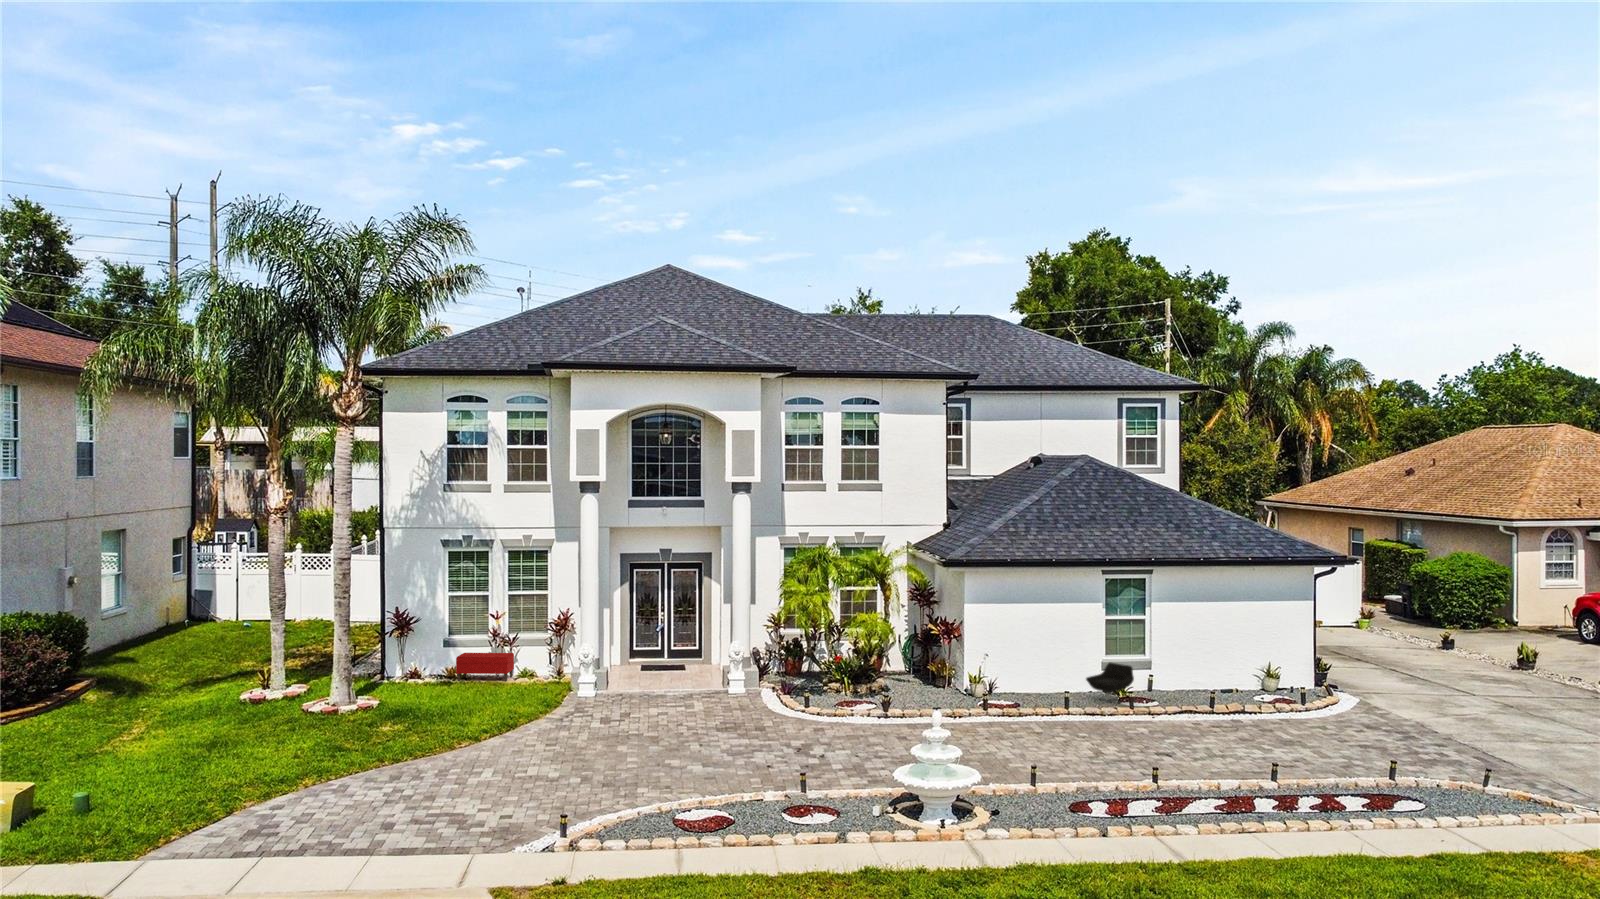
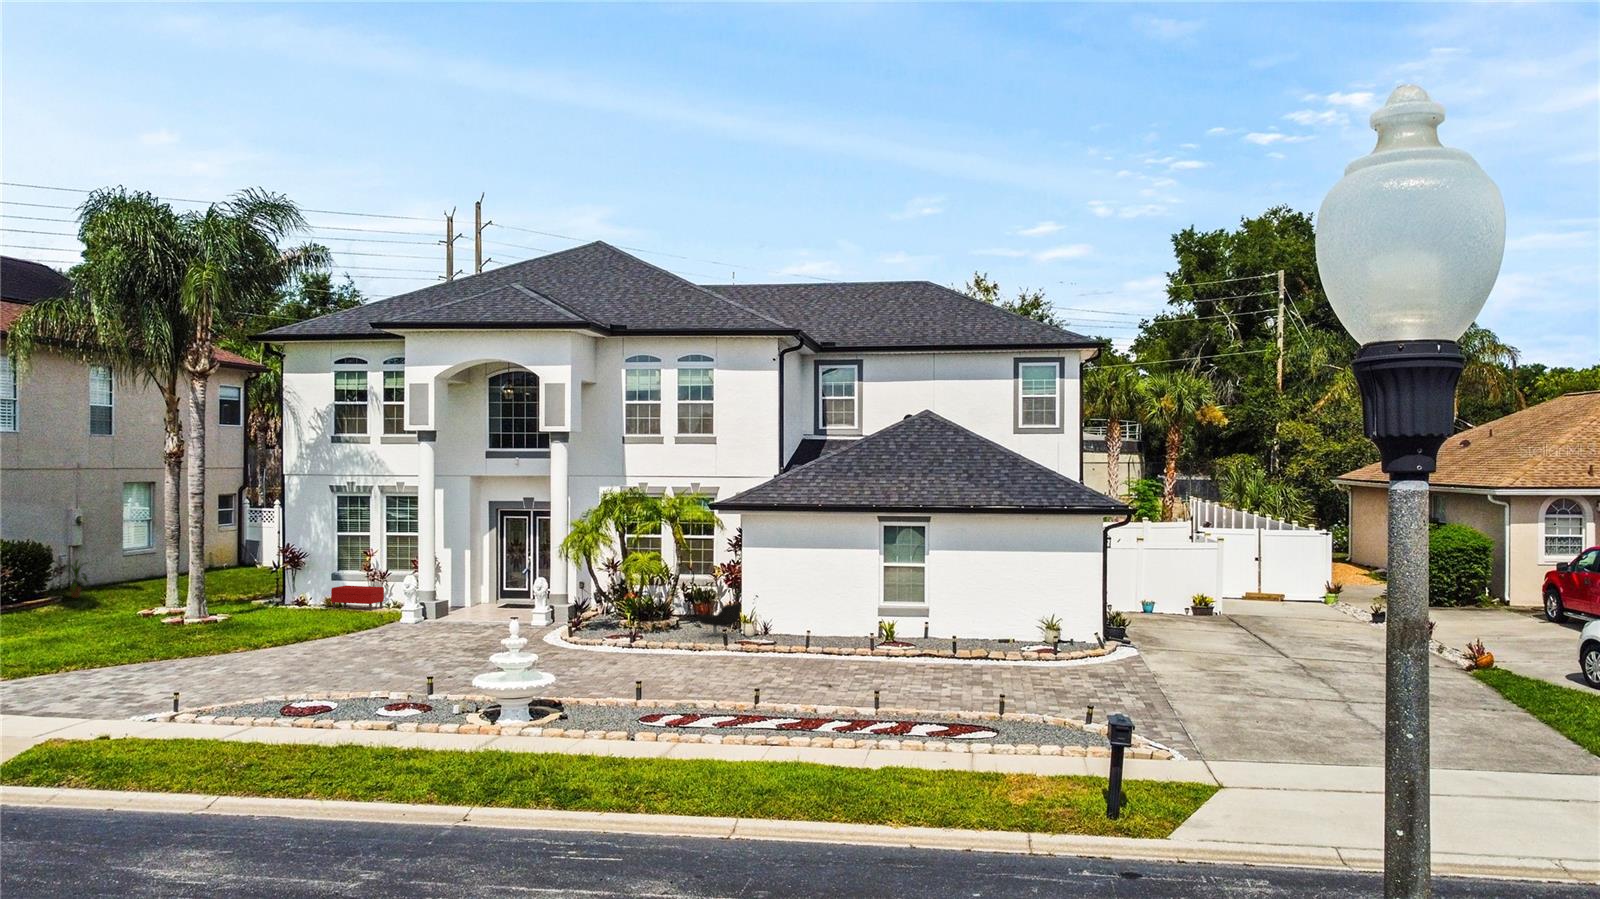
house plant: none [83,633,121,680] -> present [66,560,88,598]
lounge chair: present [1086,663,1134,700] -> present [697,604,741,634]

